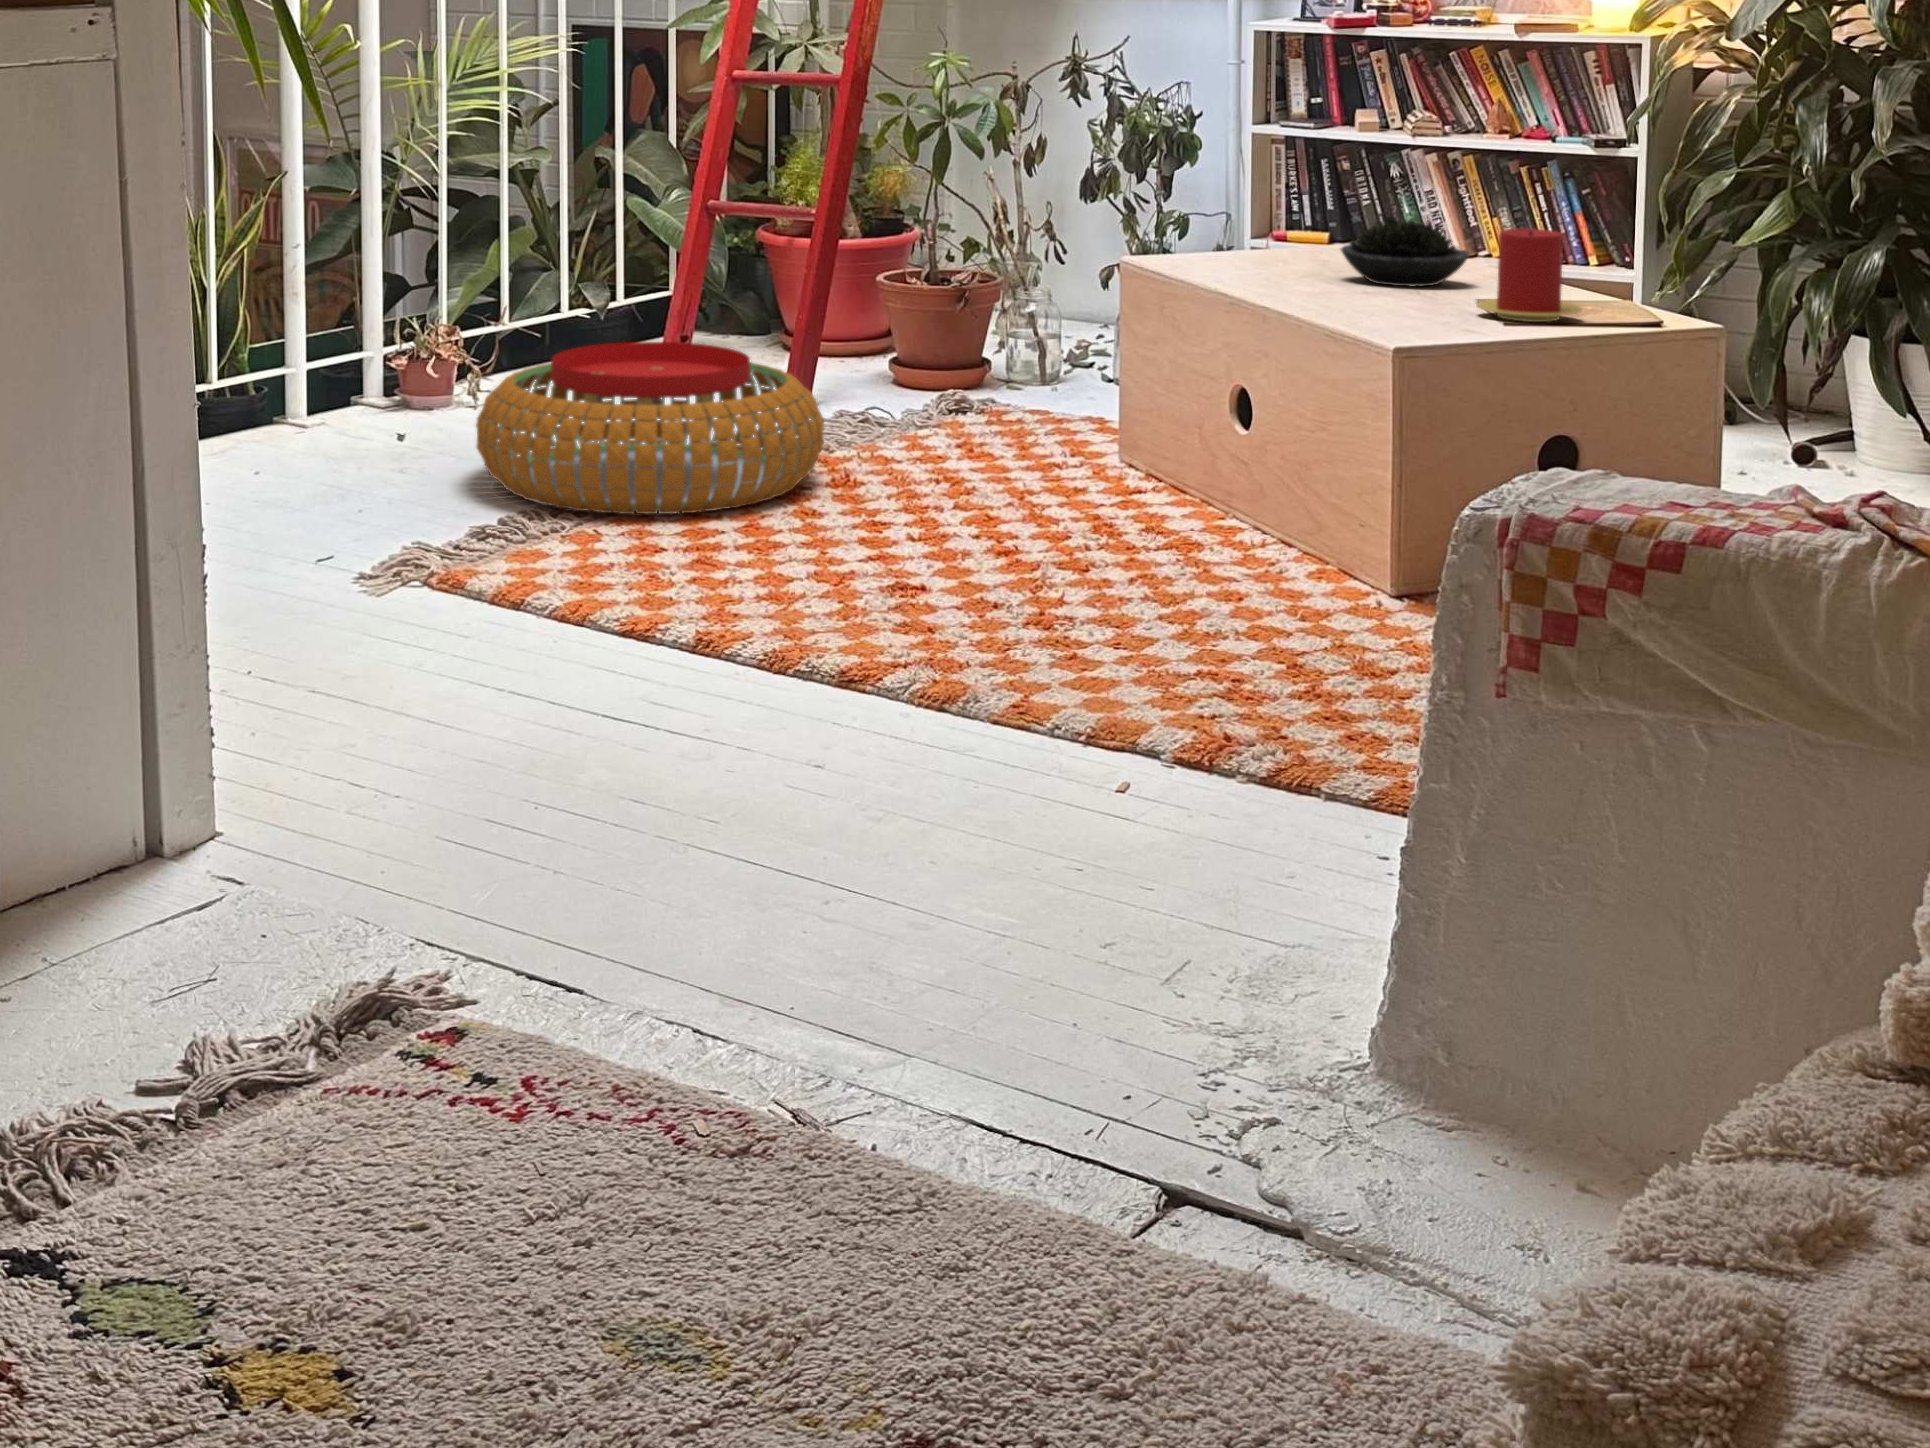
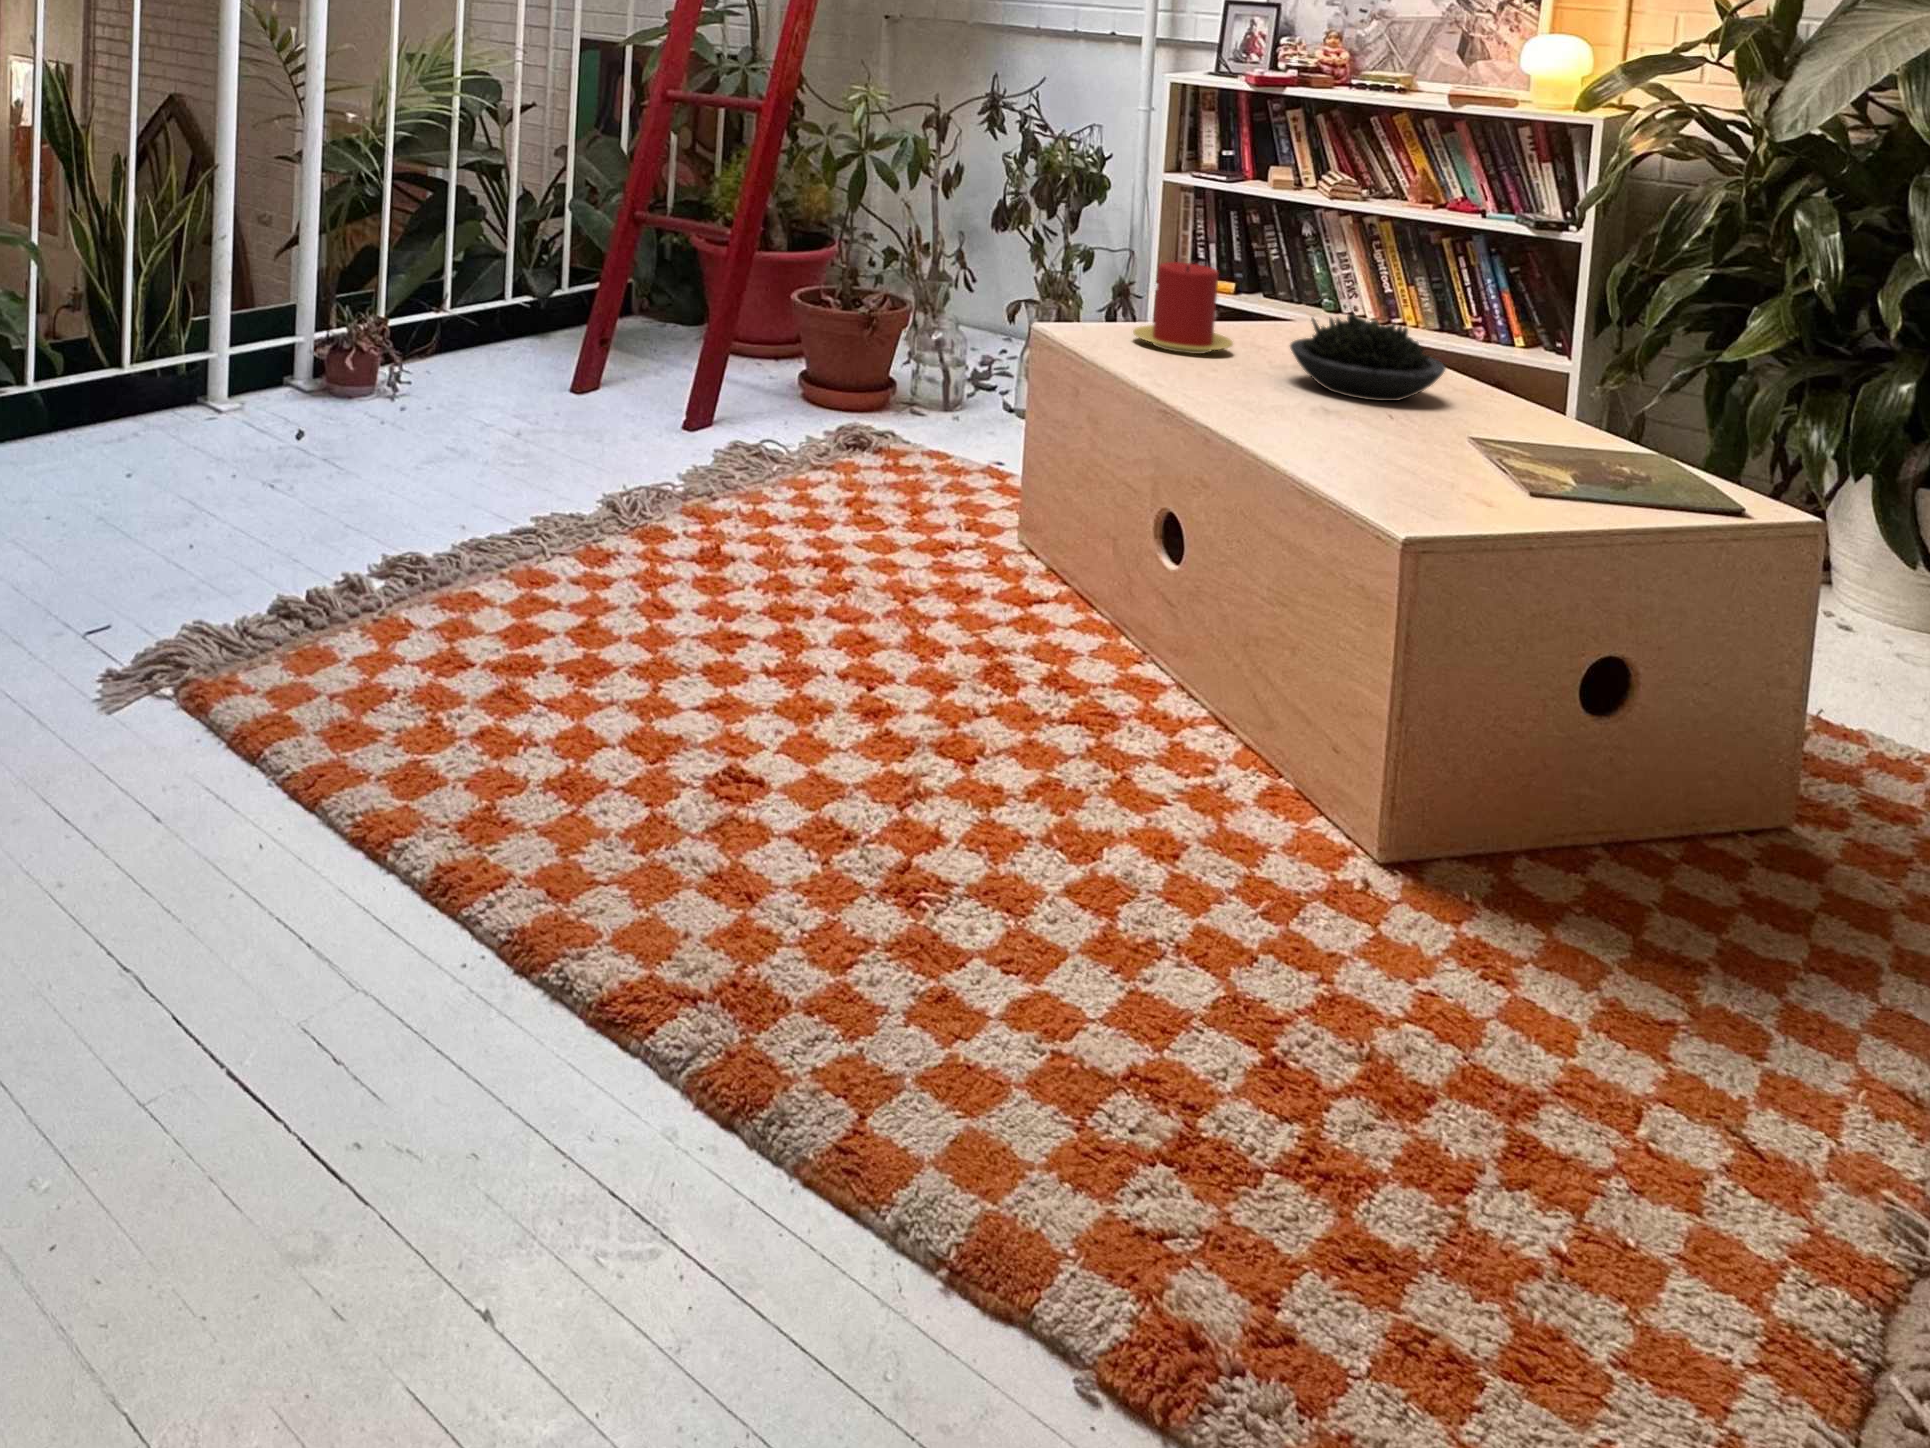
candle: present [1476,229,1582,322] -> present [1133,262,1233,354]
pouf: present [476,342,824,514] -> none [320,376,698,595]

